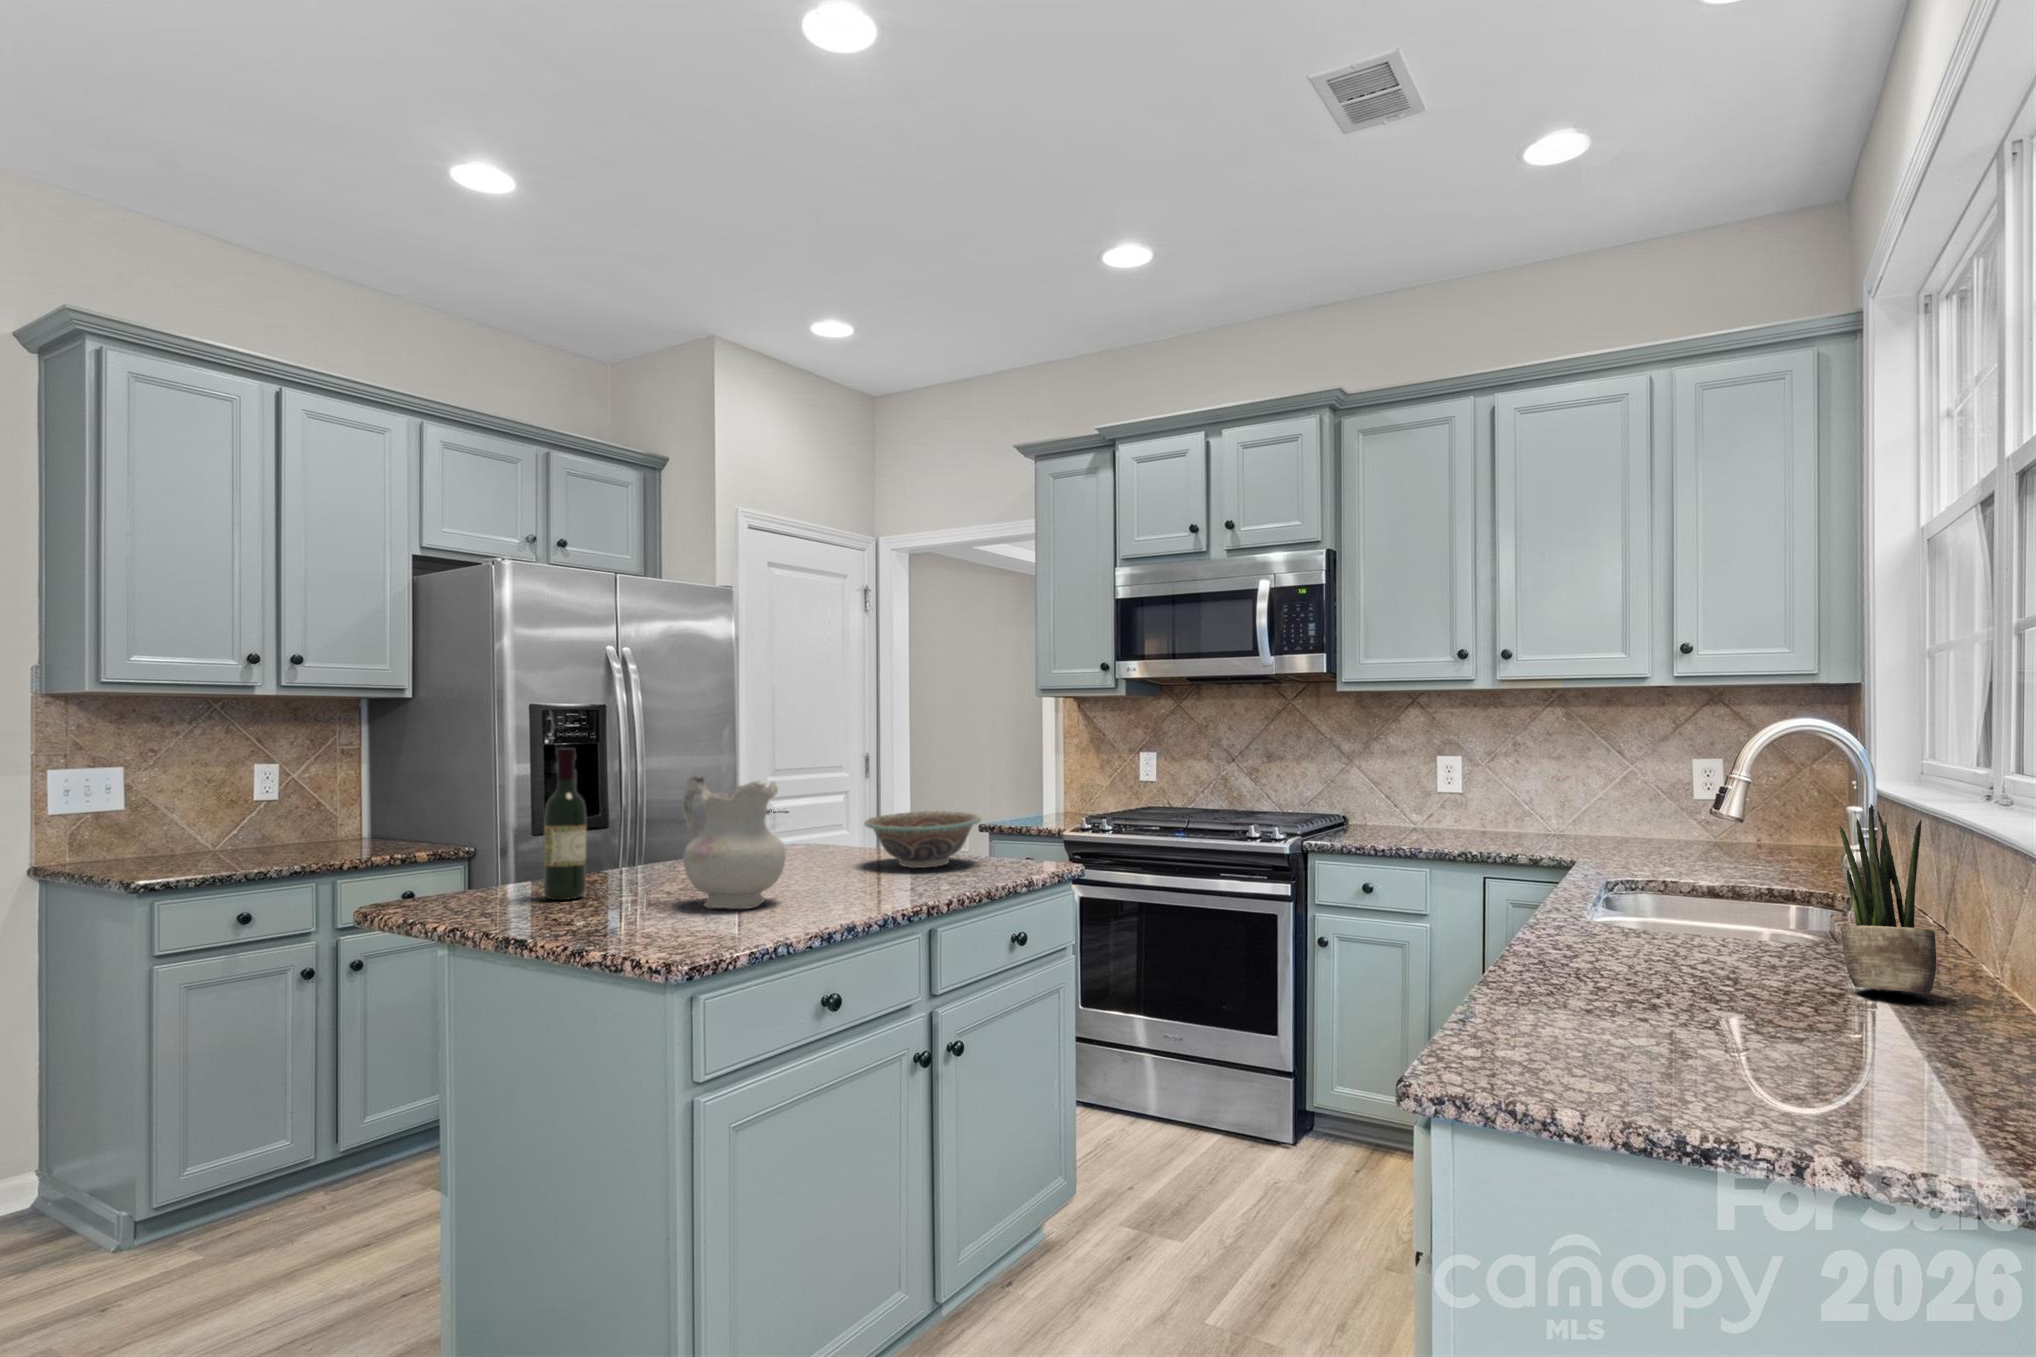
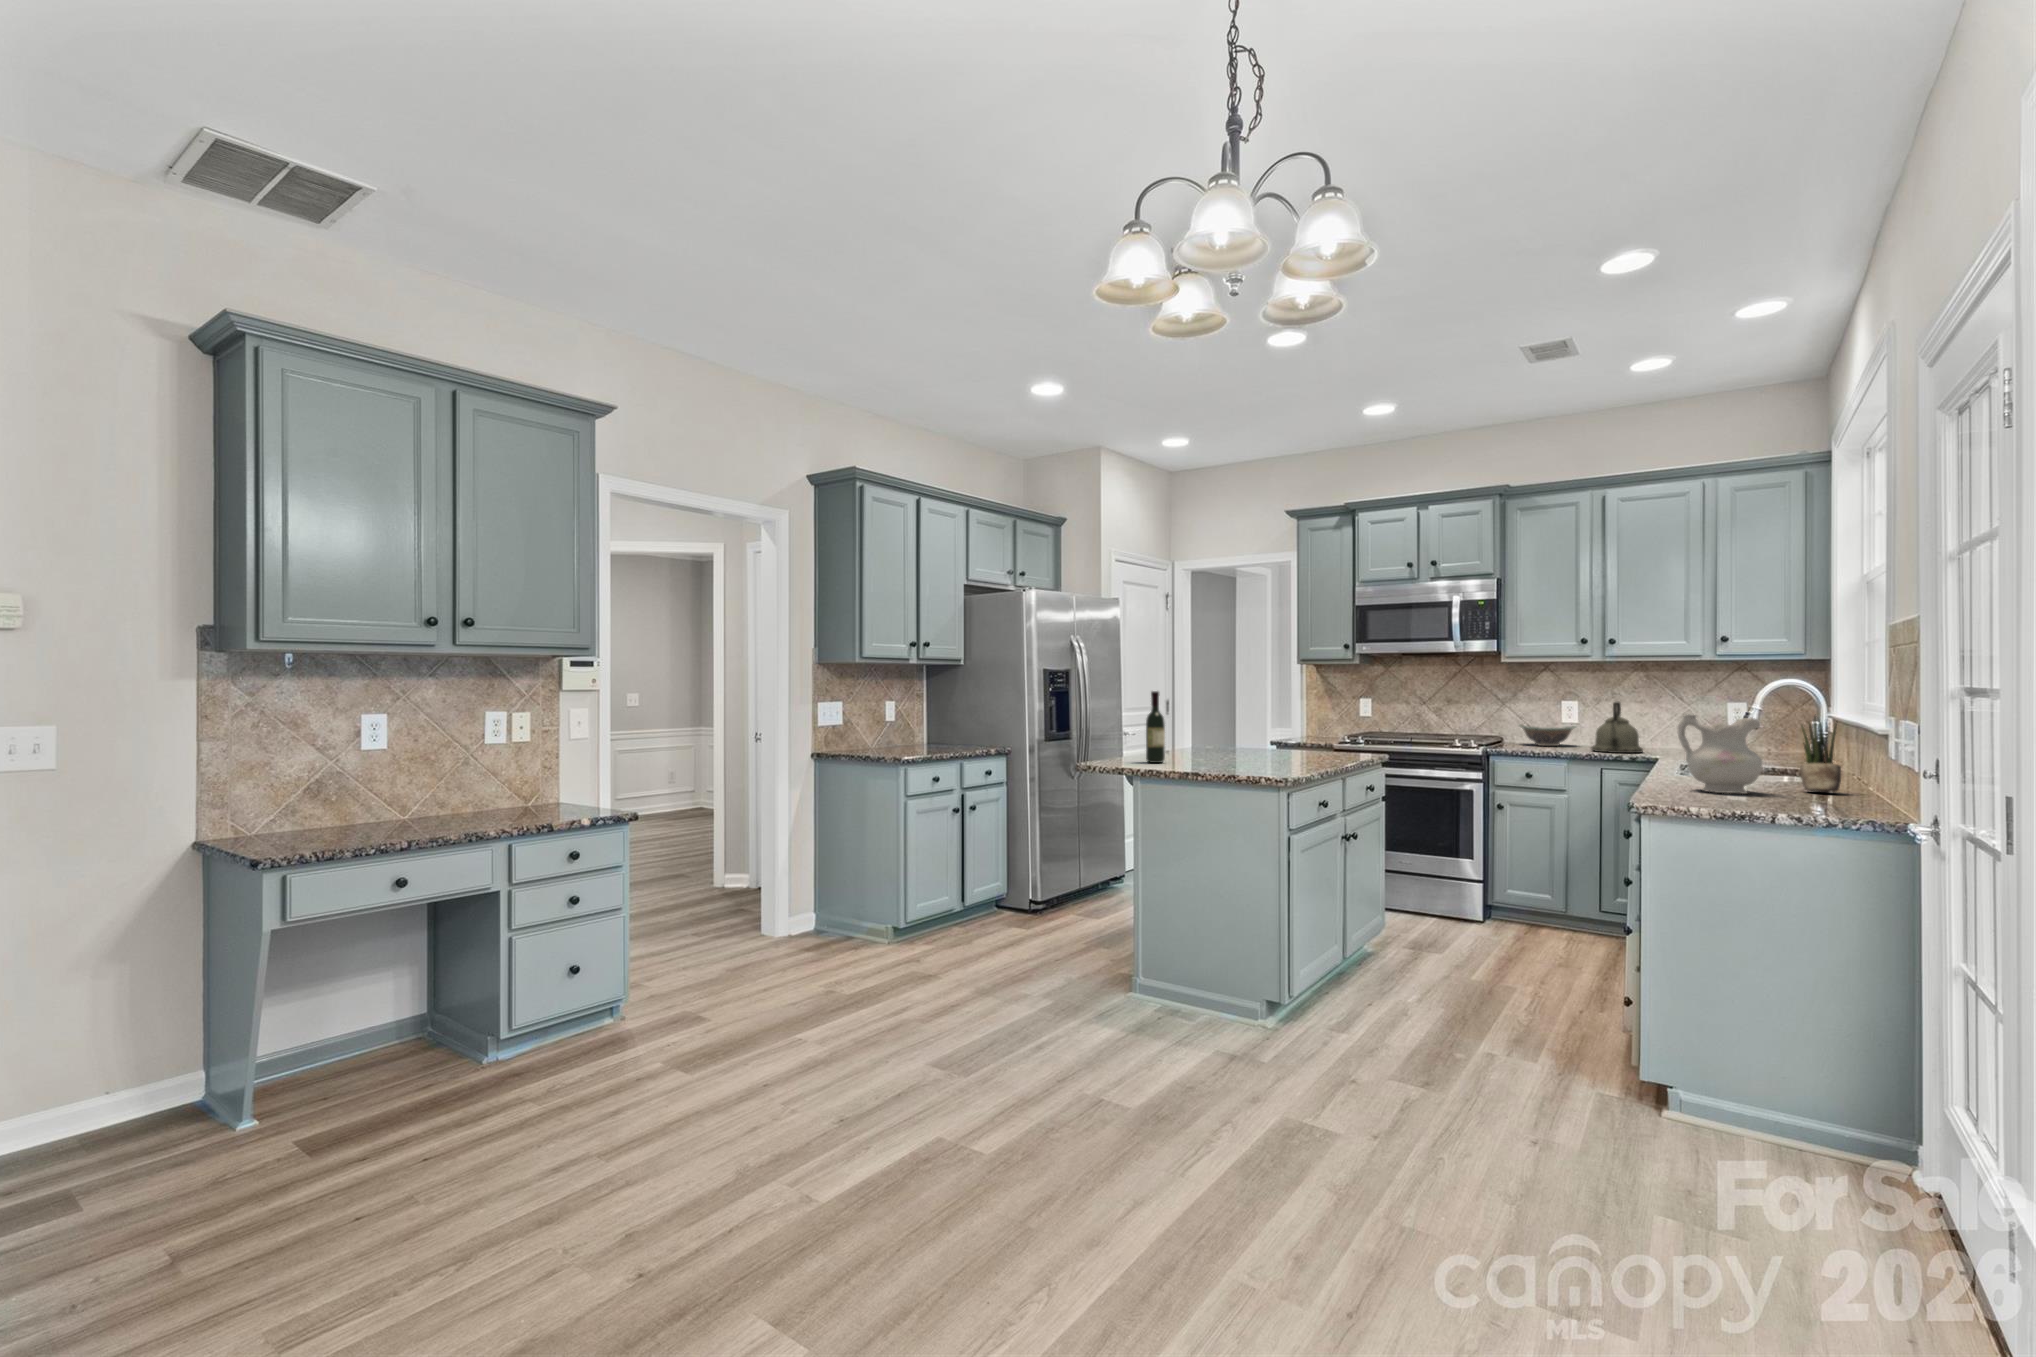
kettle: none [1474,758,1558,849] -> present [1591,702,1643,753]
ceramic pitcher: present [683,776,786,909] -> present [1678,715,1762,794]
decorative bowl: present [864,811,981,868] -> present [1519,724,1576,746]

